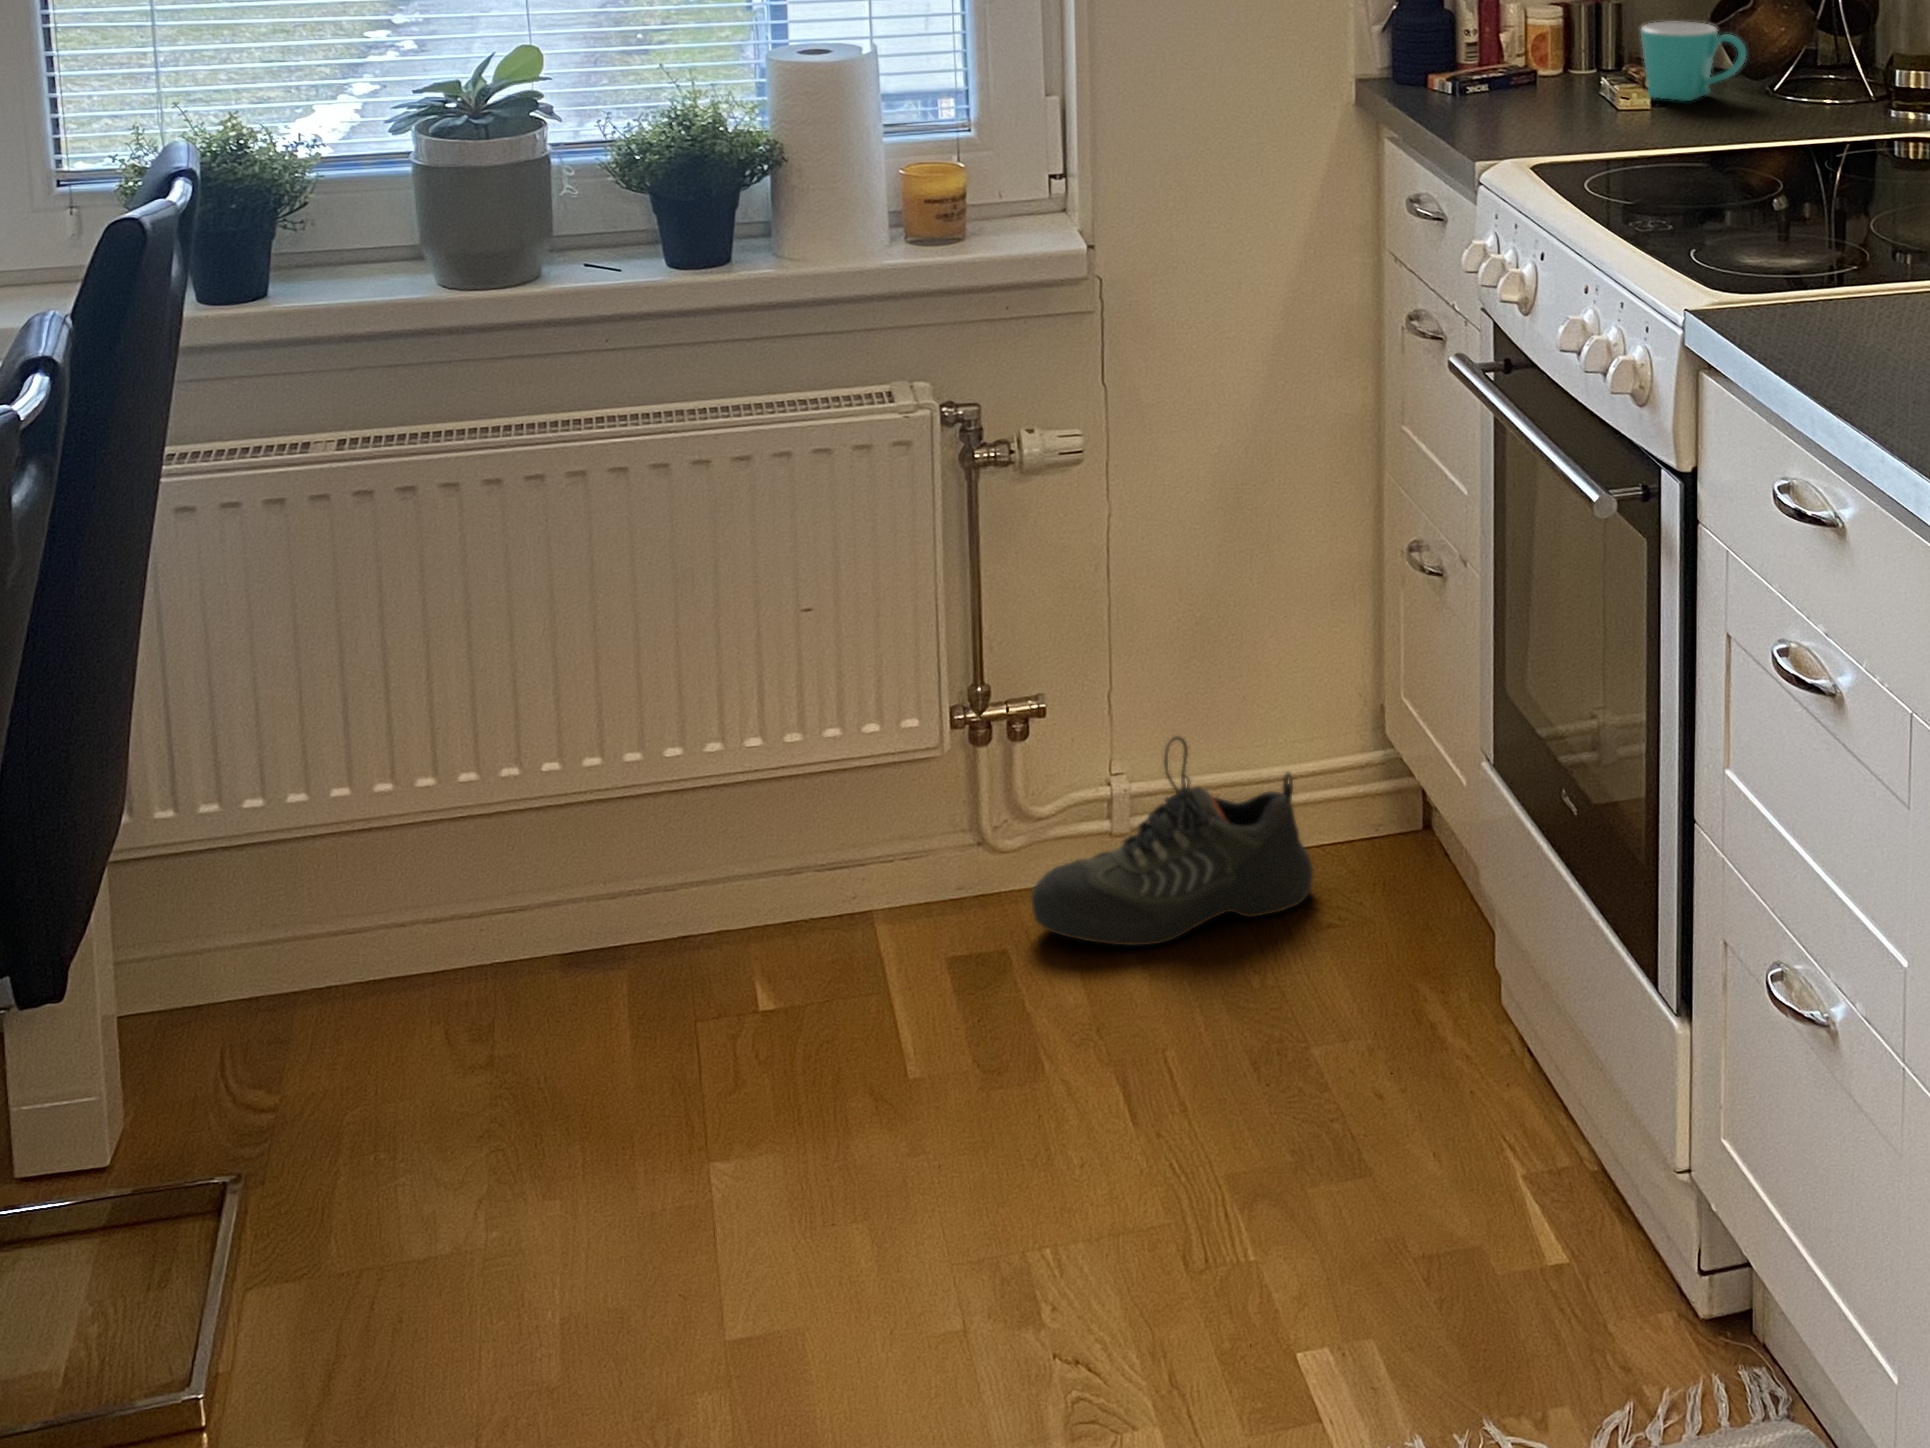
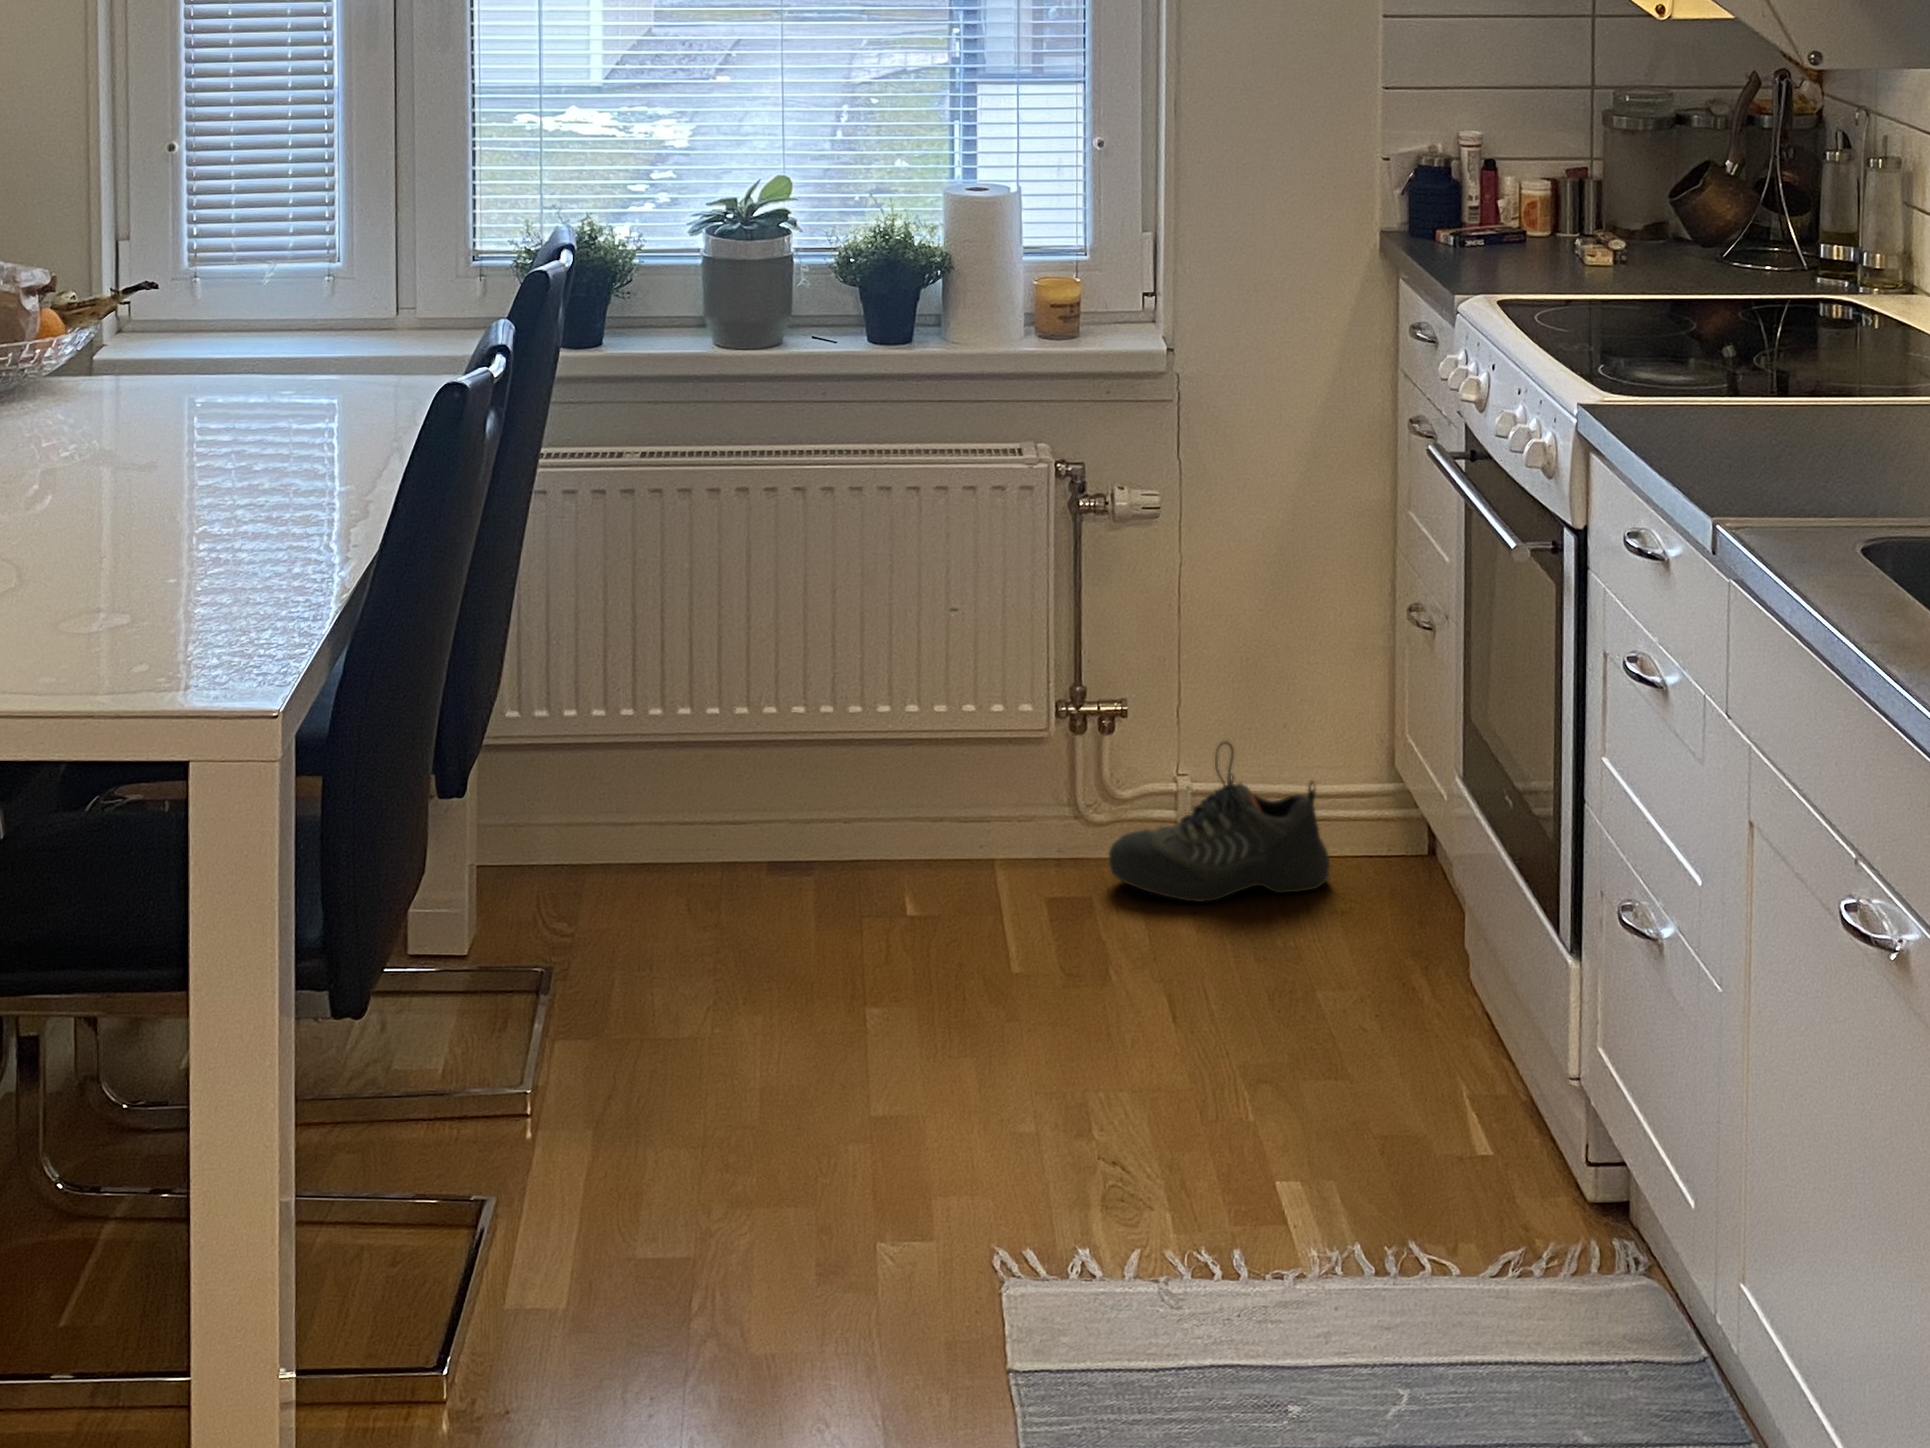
mug: present [1641,21,1746,101] -> none [1604,195,1690,258]

